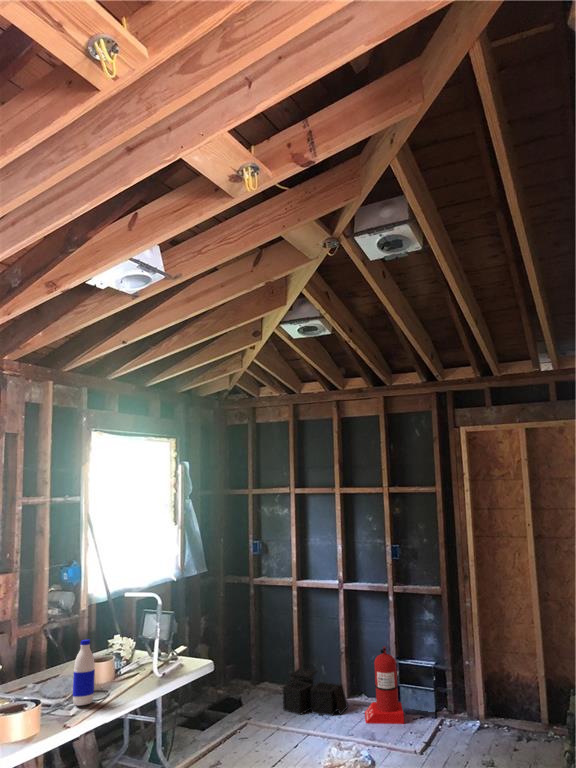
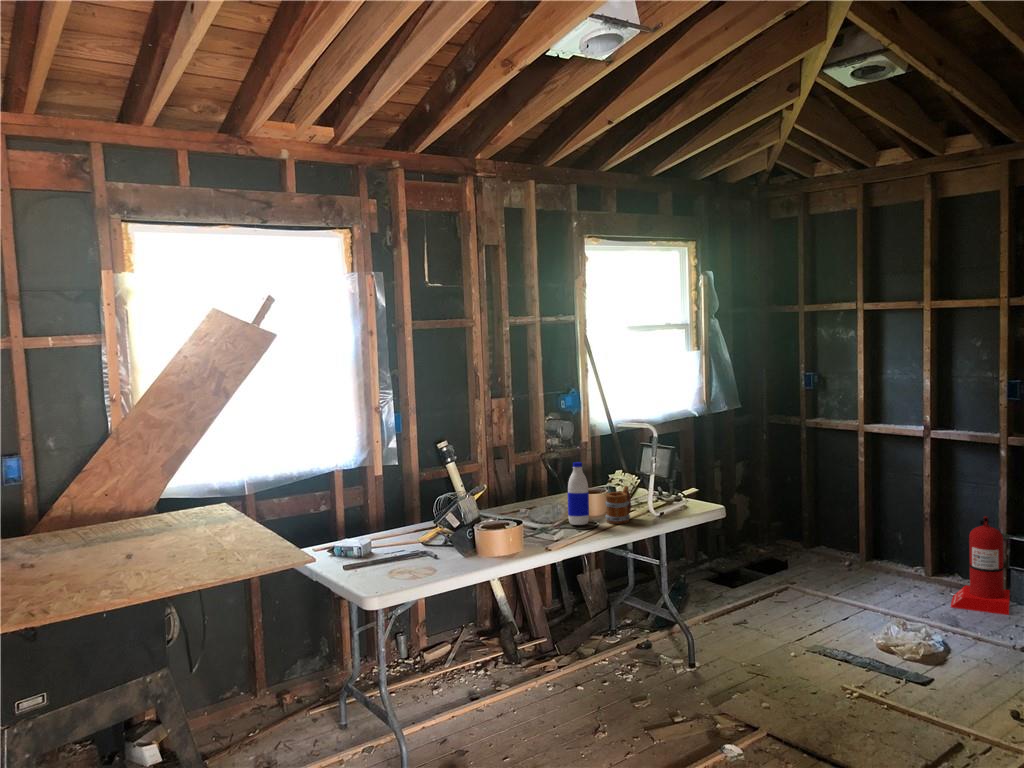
mug: none [109,658,133,699] -> present [605,486,631,524]
storage bin: present [283,669,348,716] -> none [837,536,930,595]

